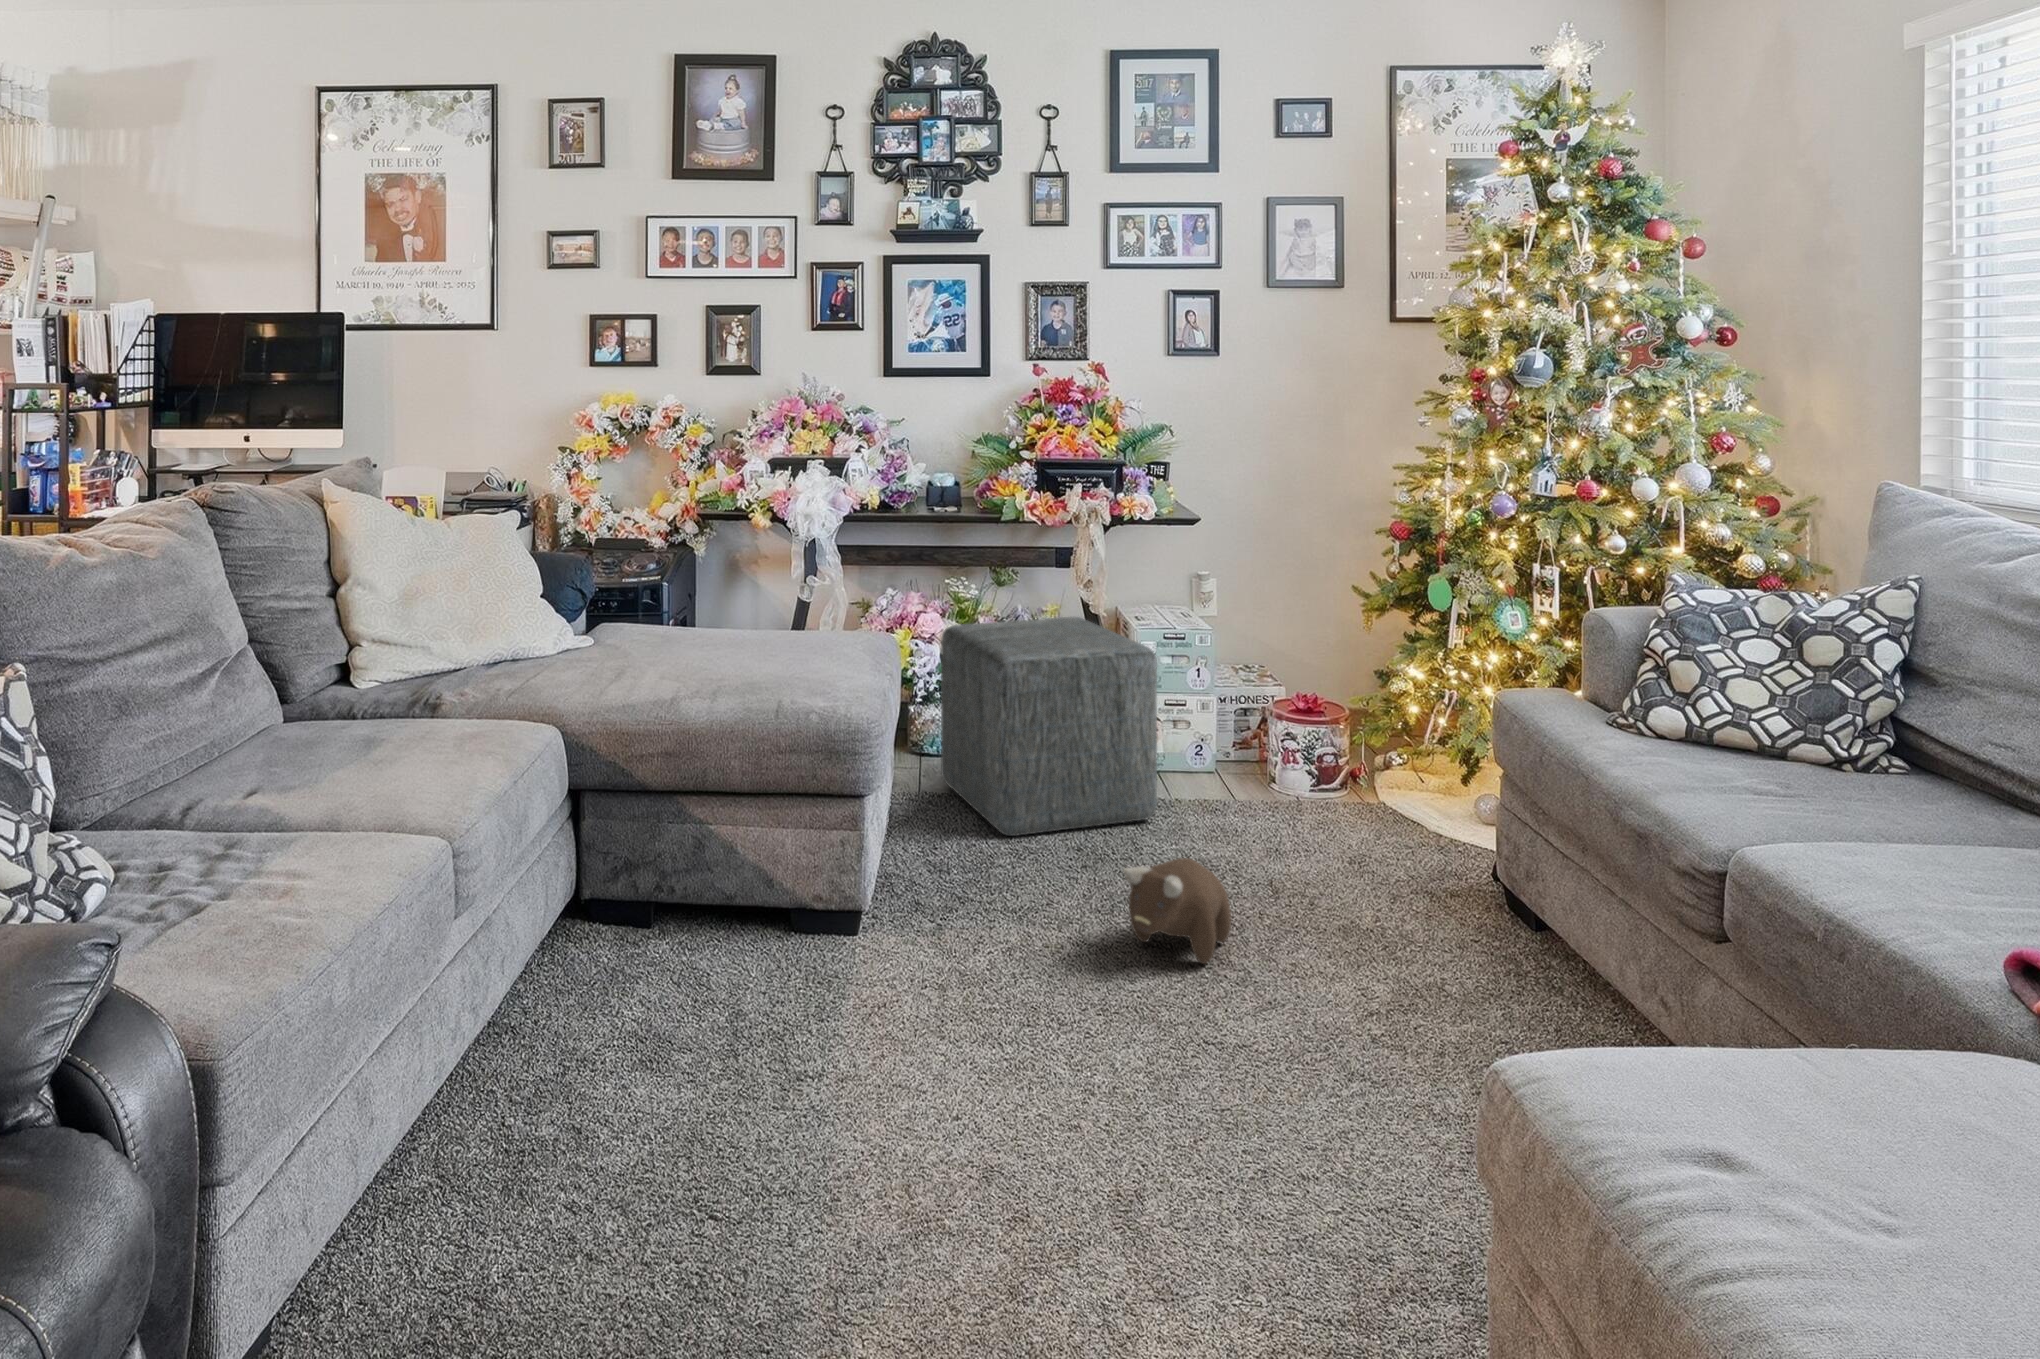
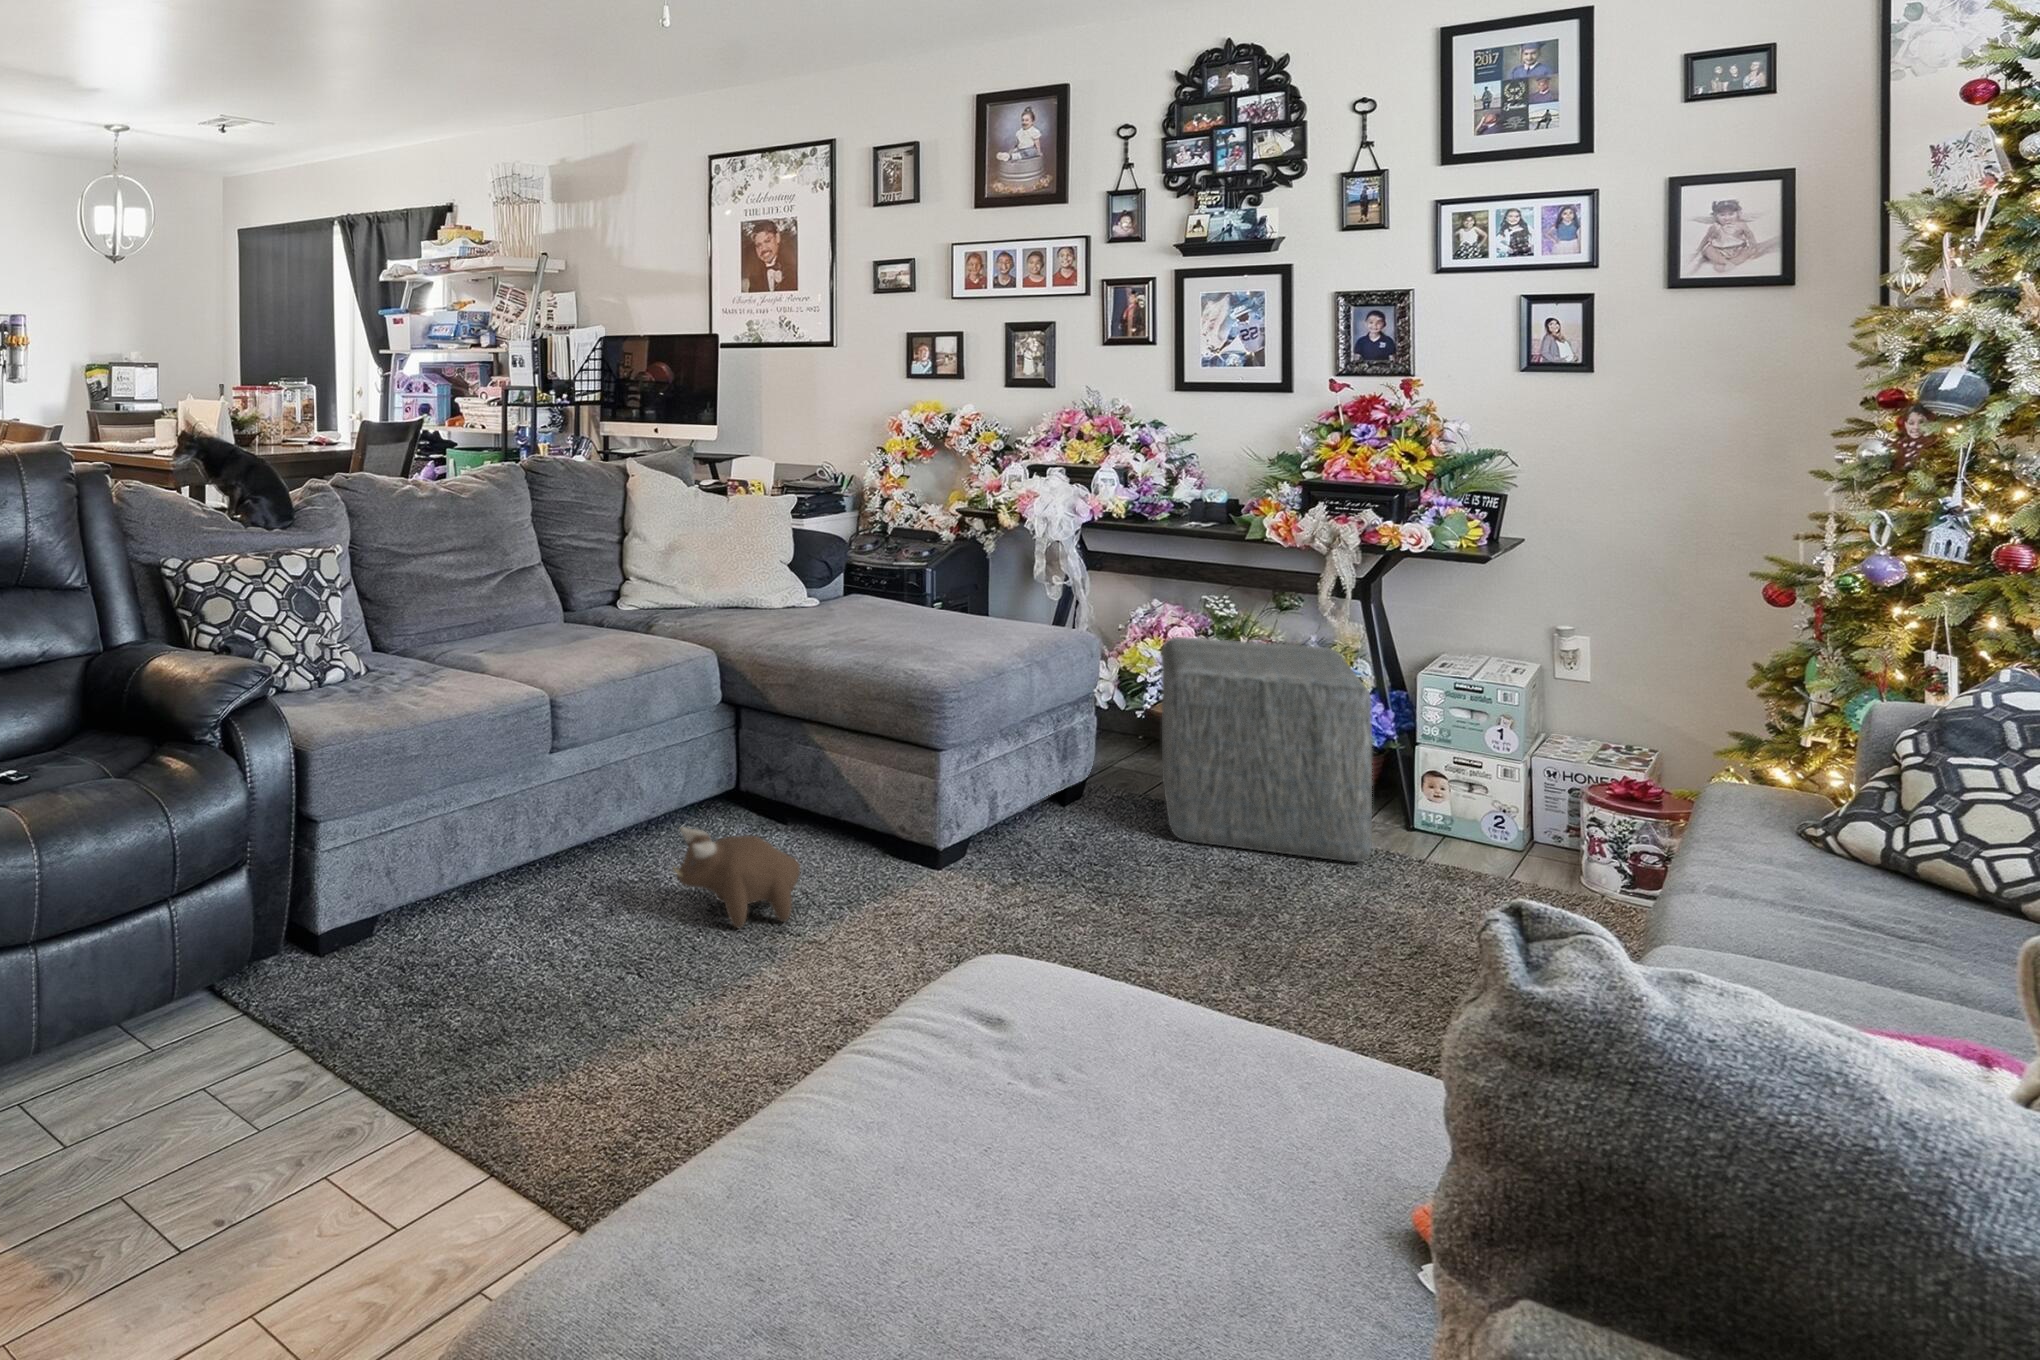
plush toy: present [1124,858,1231,964] -> present [674,827,800,928]

